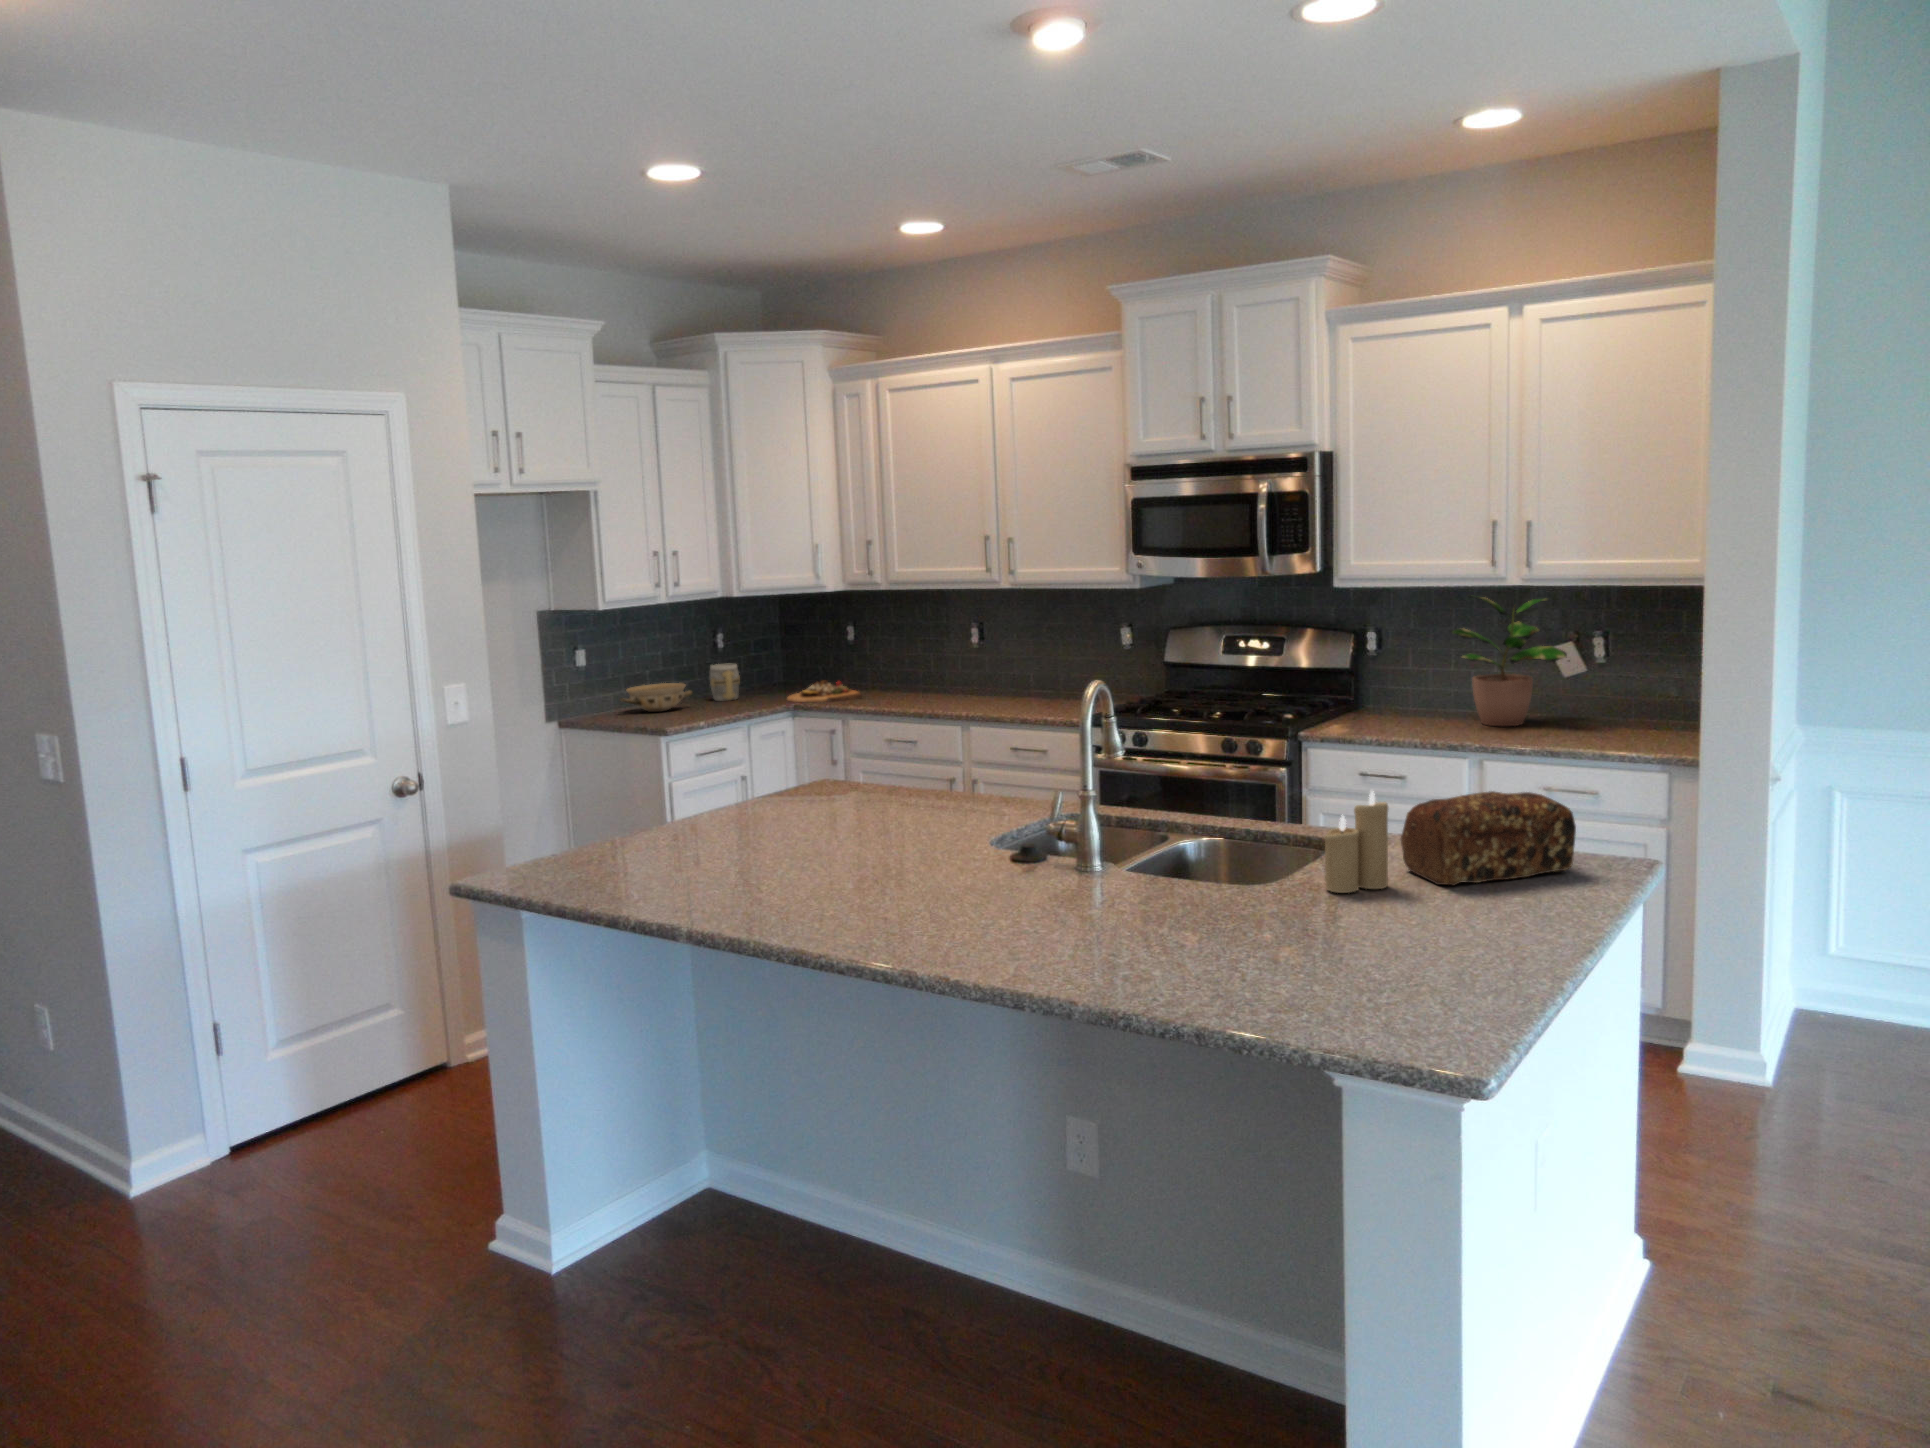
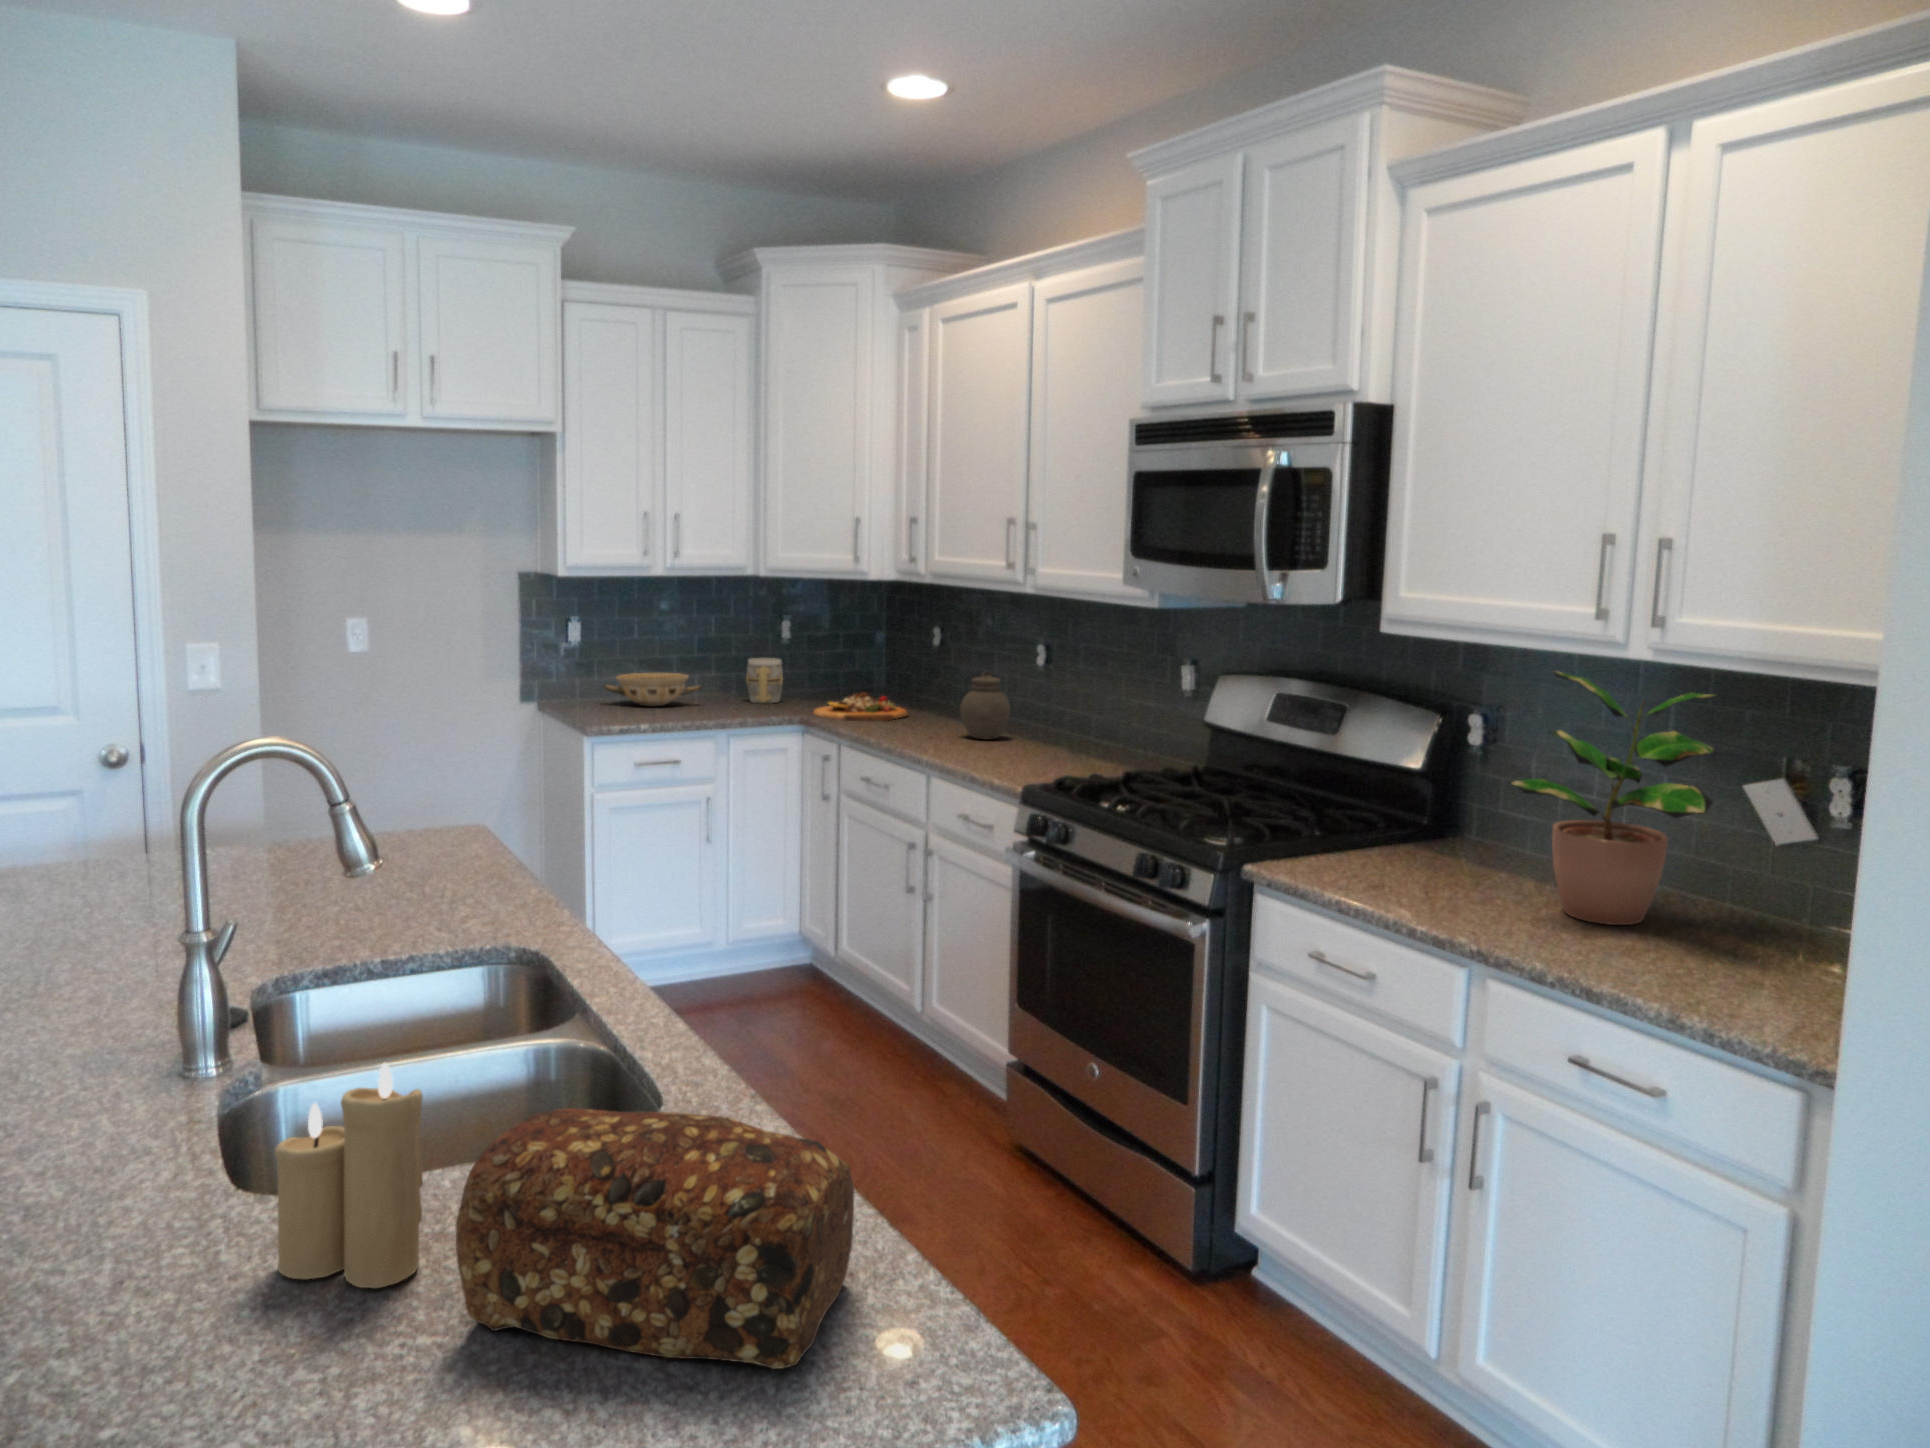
jar: none [940,649,977,699] -> present [960,671,1011,739]

